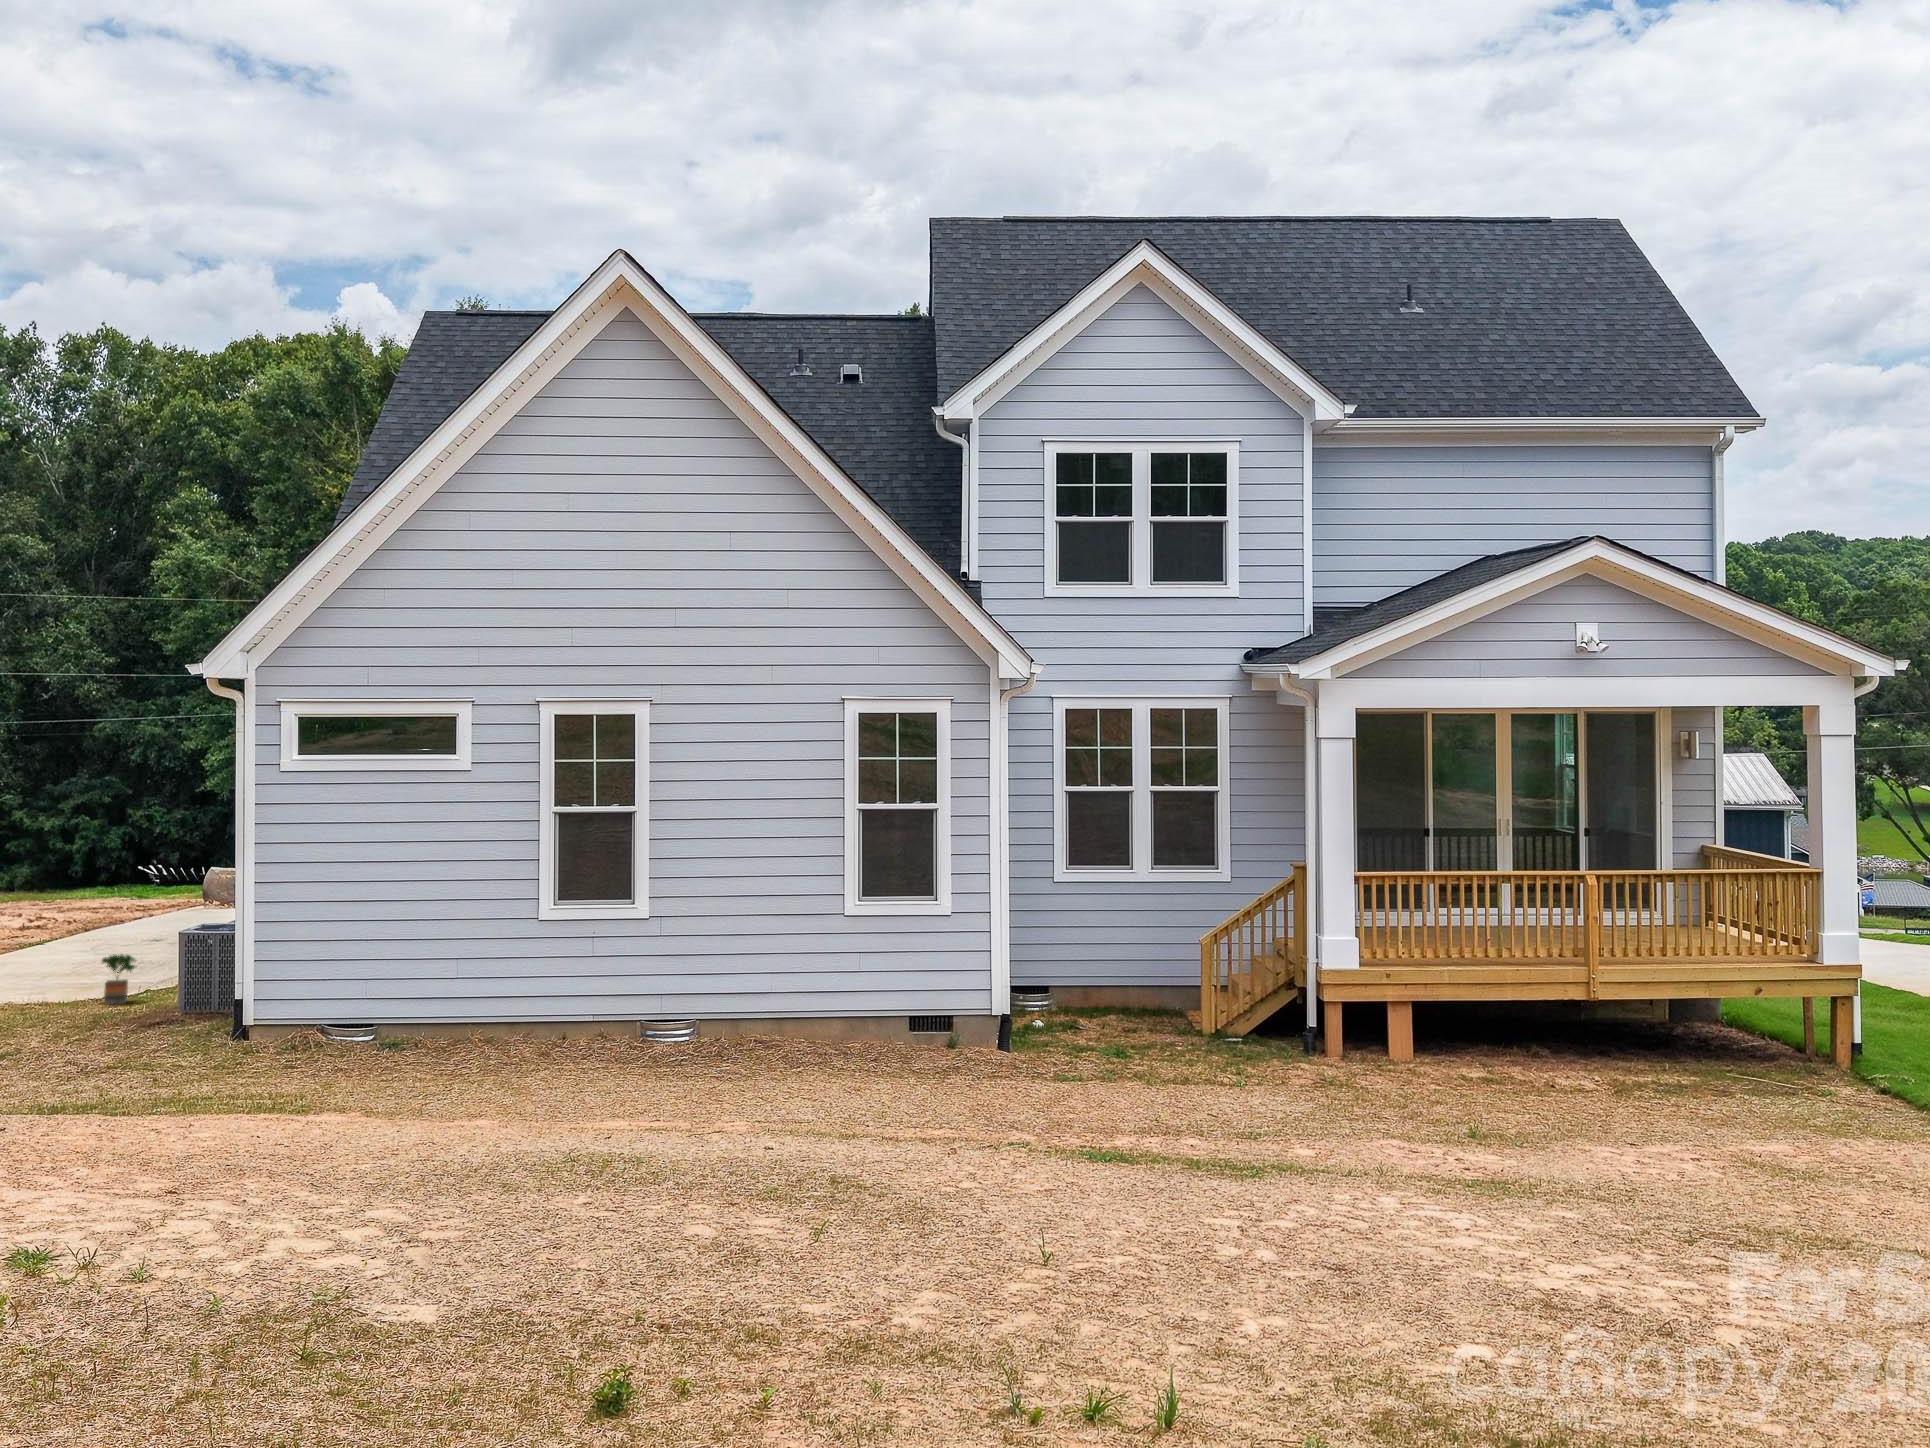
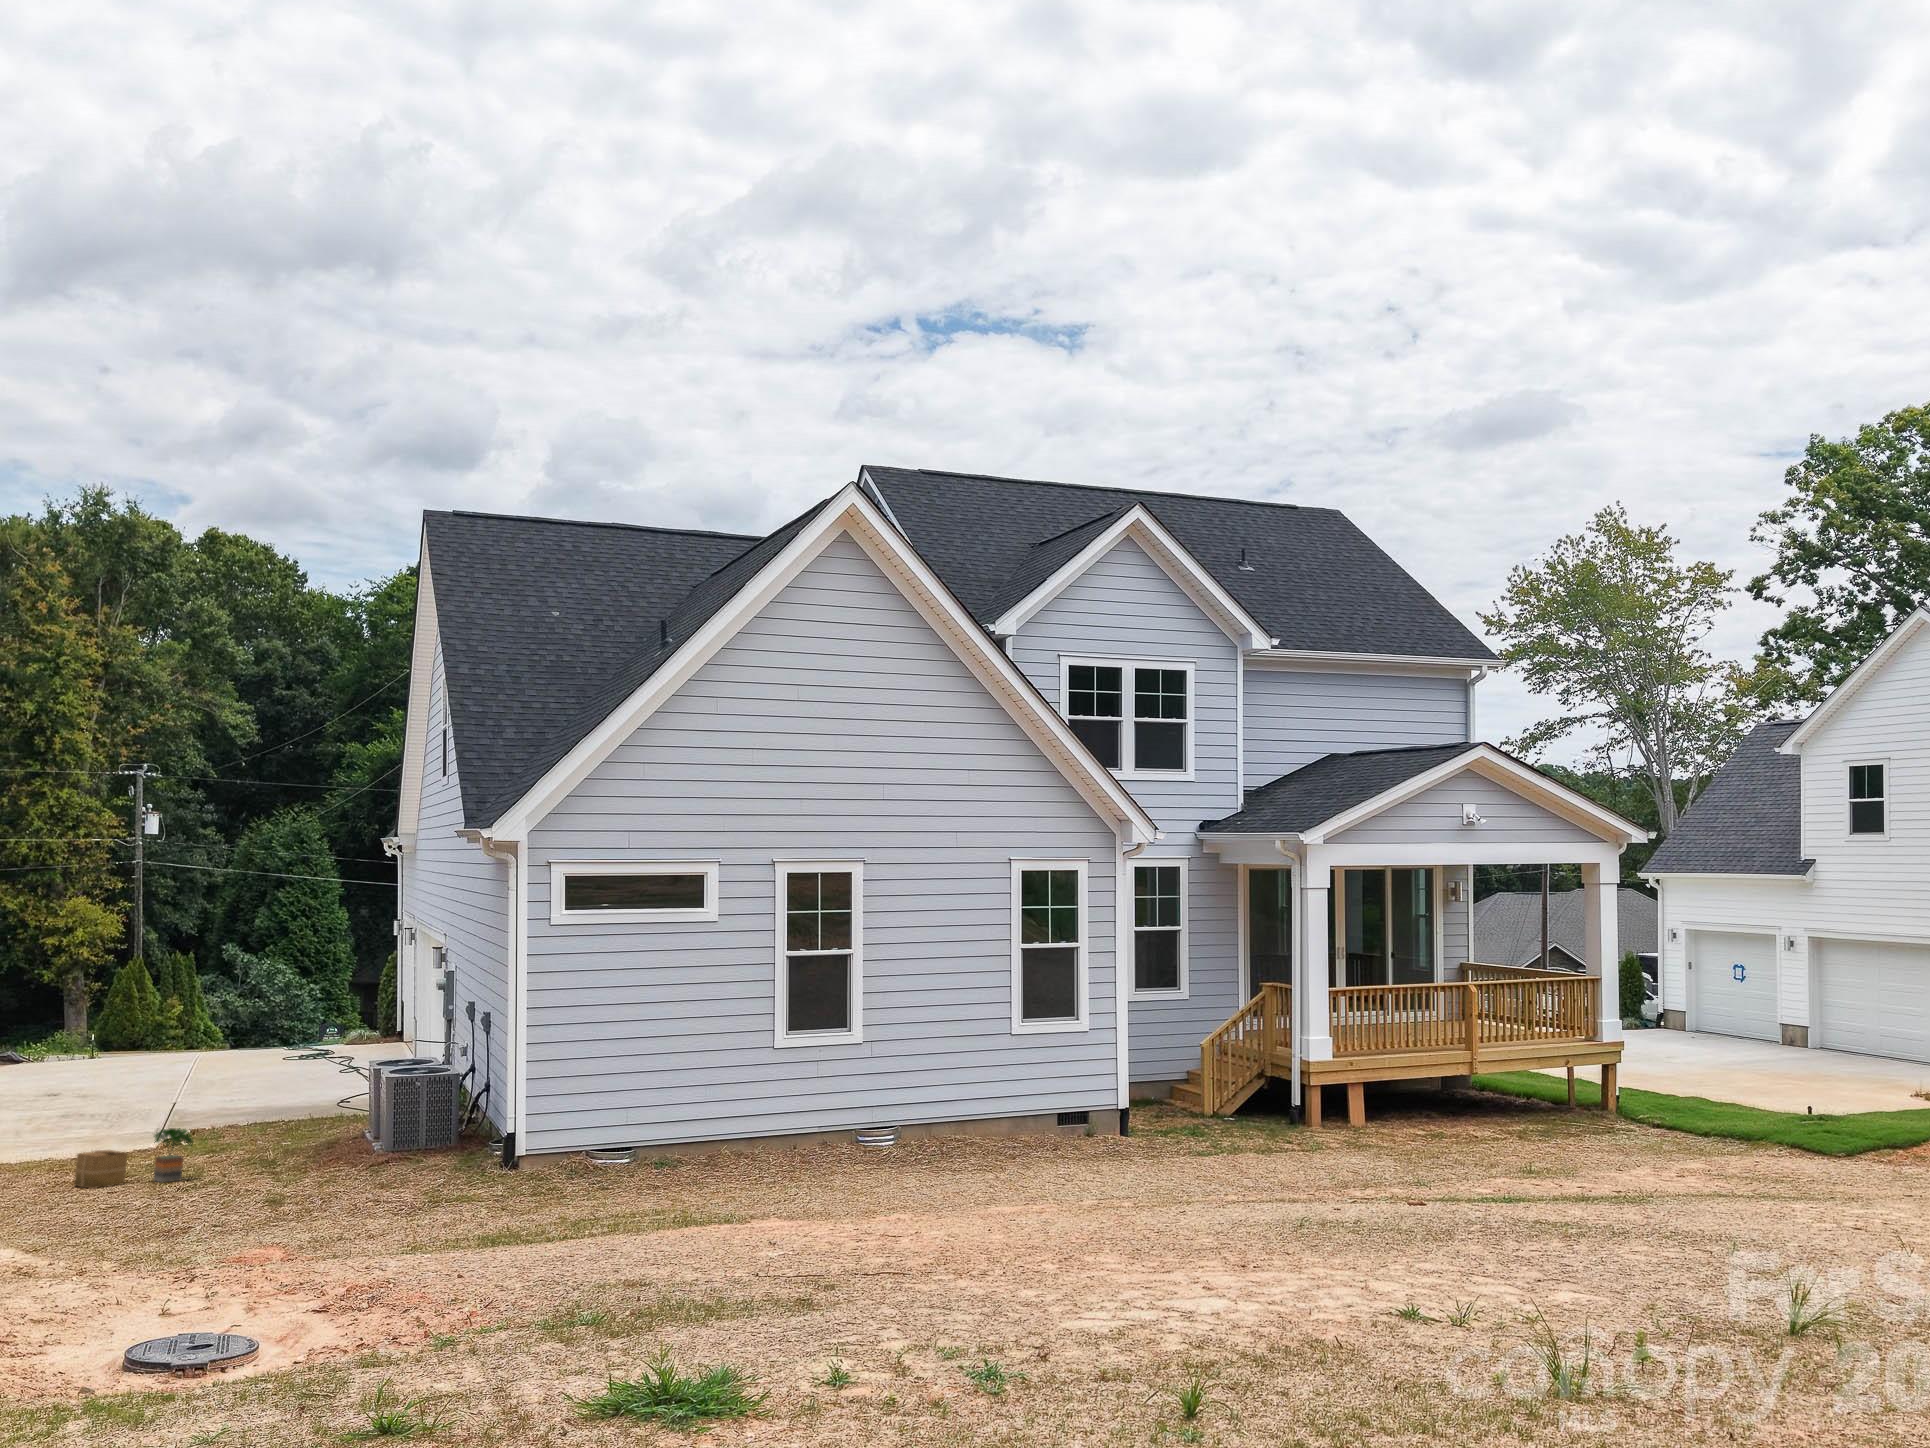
cardboard box: none [43,970,84,1006] -> present [74,1150,127,1189]

